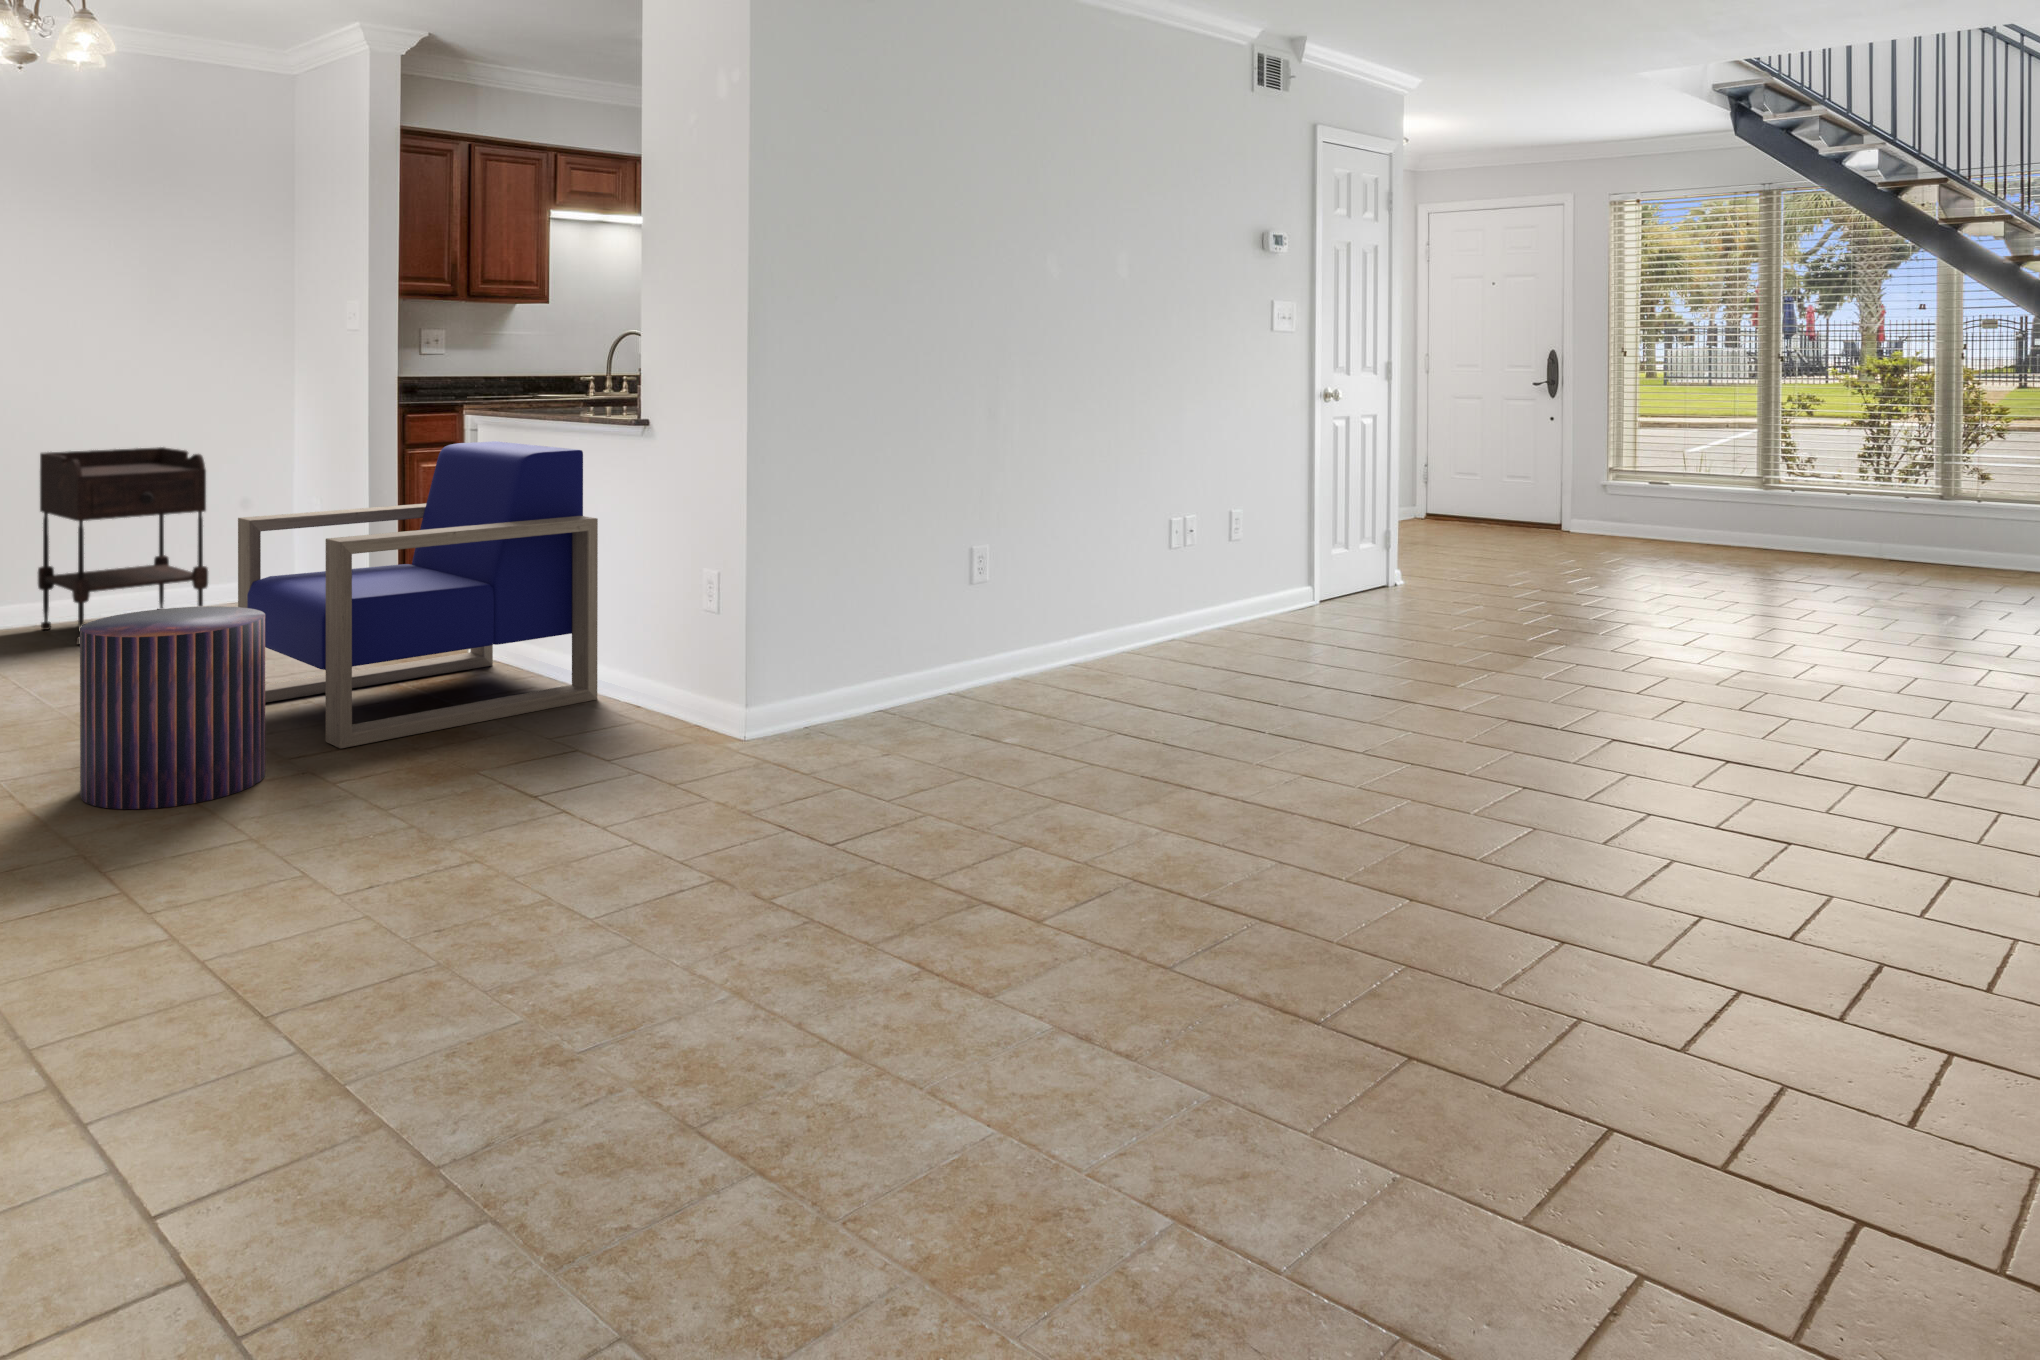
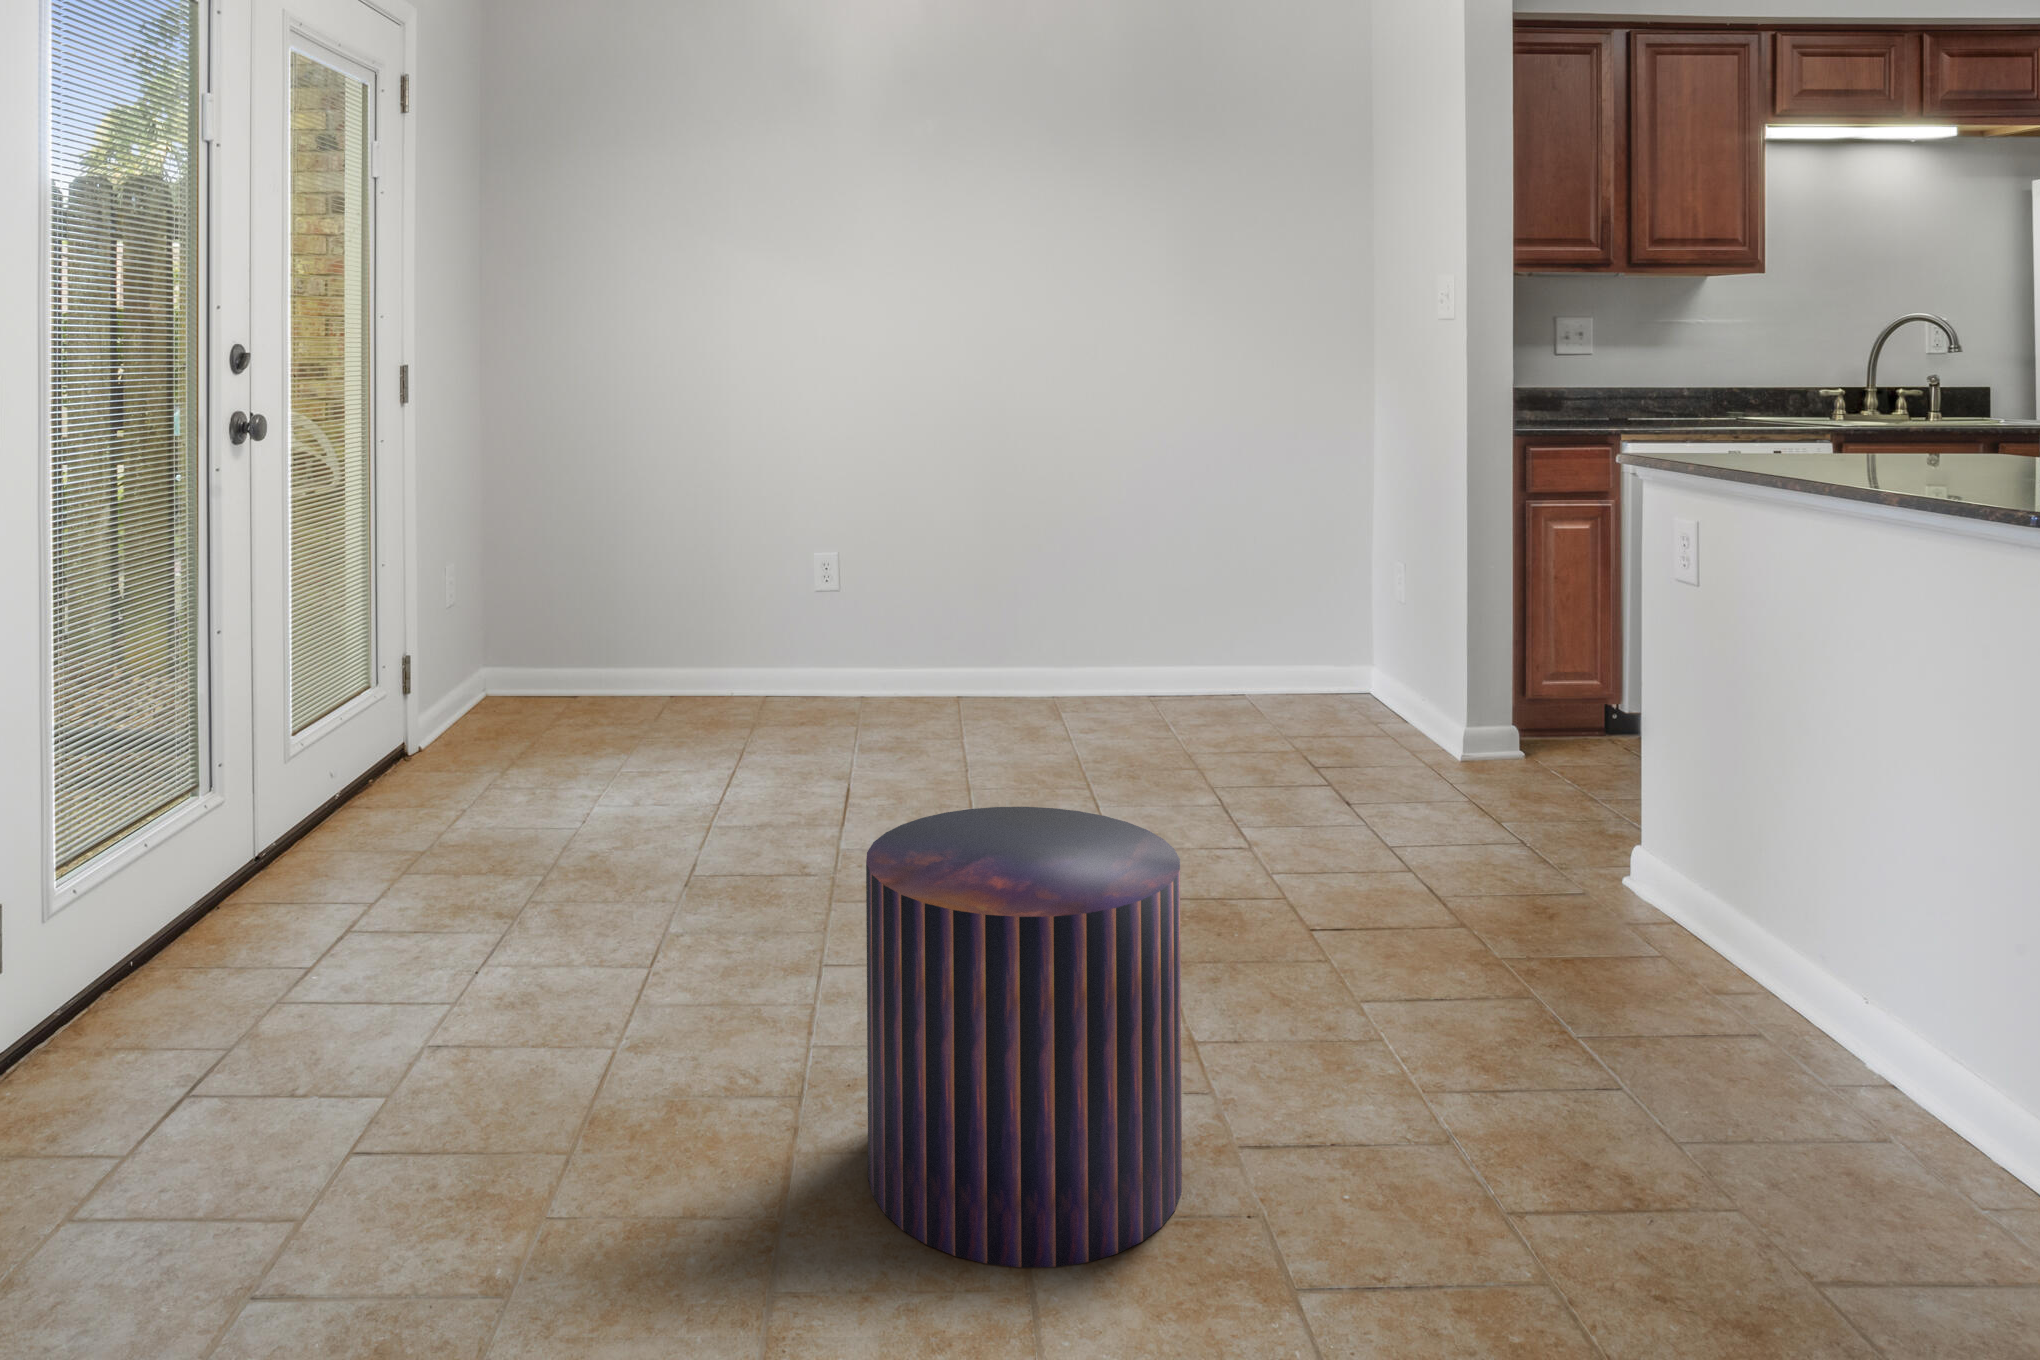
armchair: present [238,441,598,749] -> none [1218,515,1940,1155]
side table: present [38,447,208,645] -> none [1056,480,1242,742]

